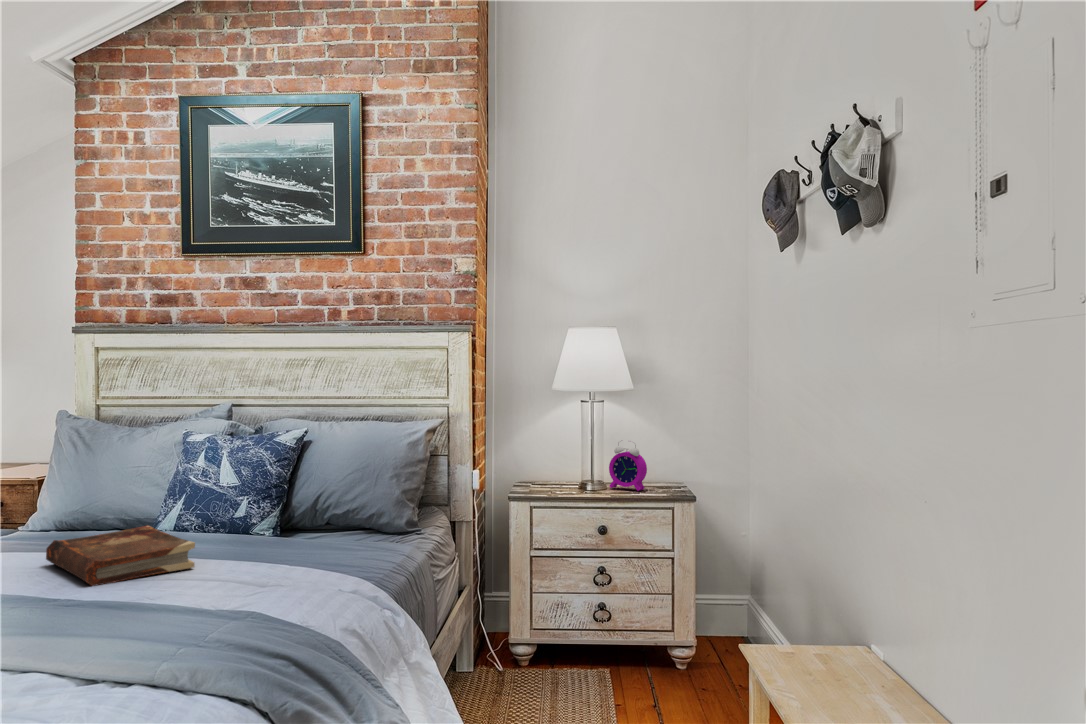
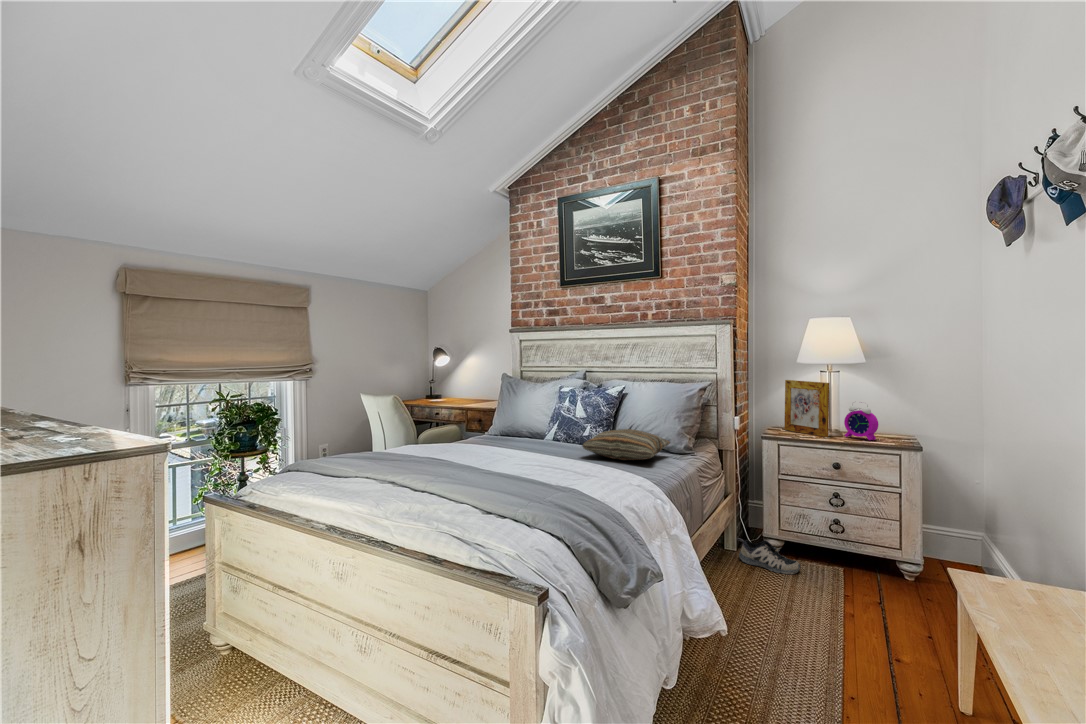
picture frame: none [536,413,592,490] -> present [784,380,829,437]
pillow: none [230,505,386,562] -> present [582,429,670,460]
book: present [46,525,195,586] -> none [500,433,565,460]
shoe: none [478,649,562,694] -> present [737,538,800,574]

